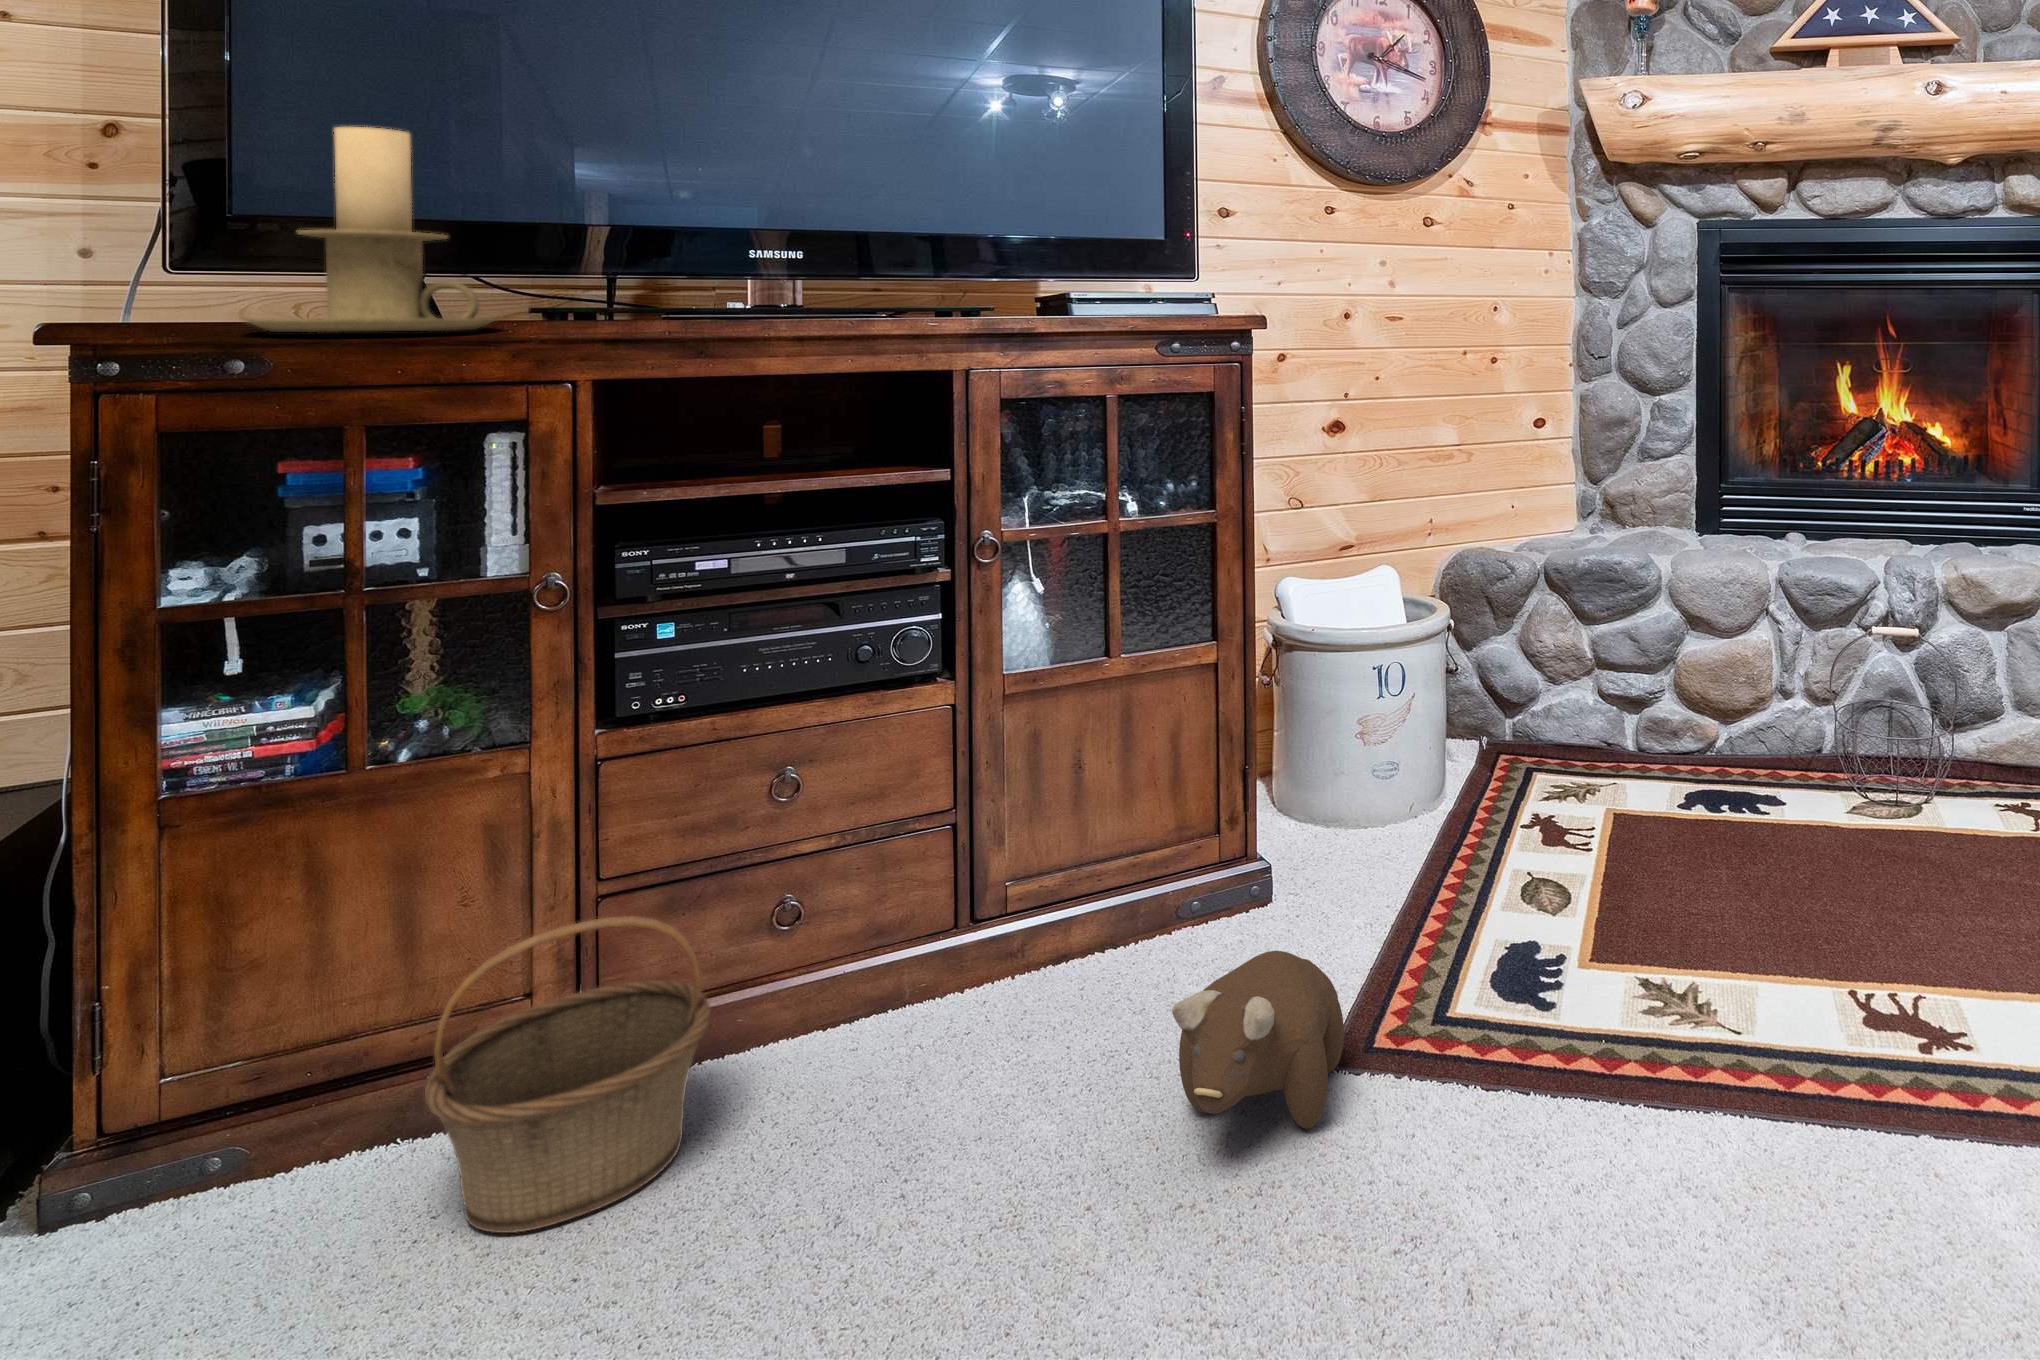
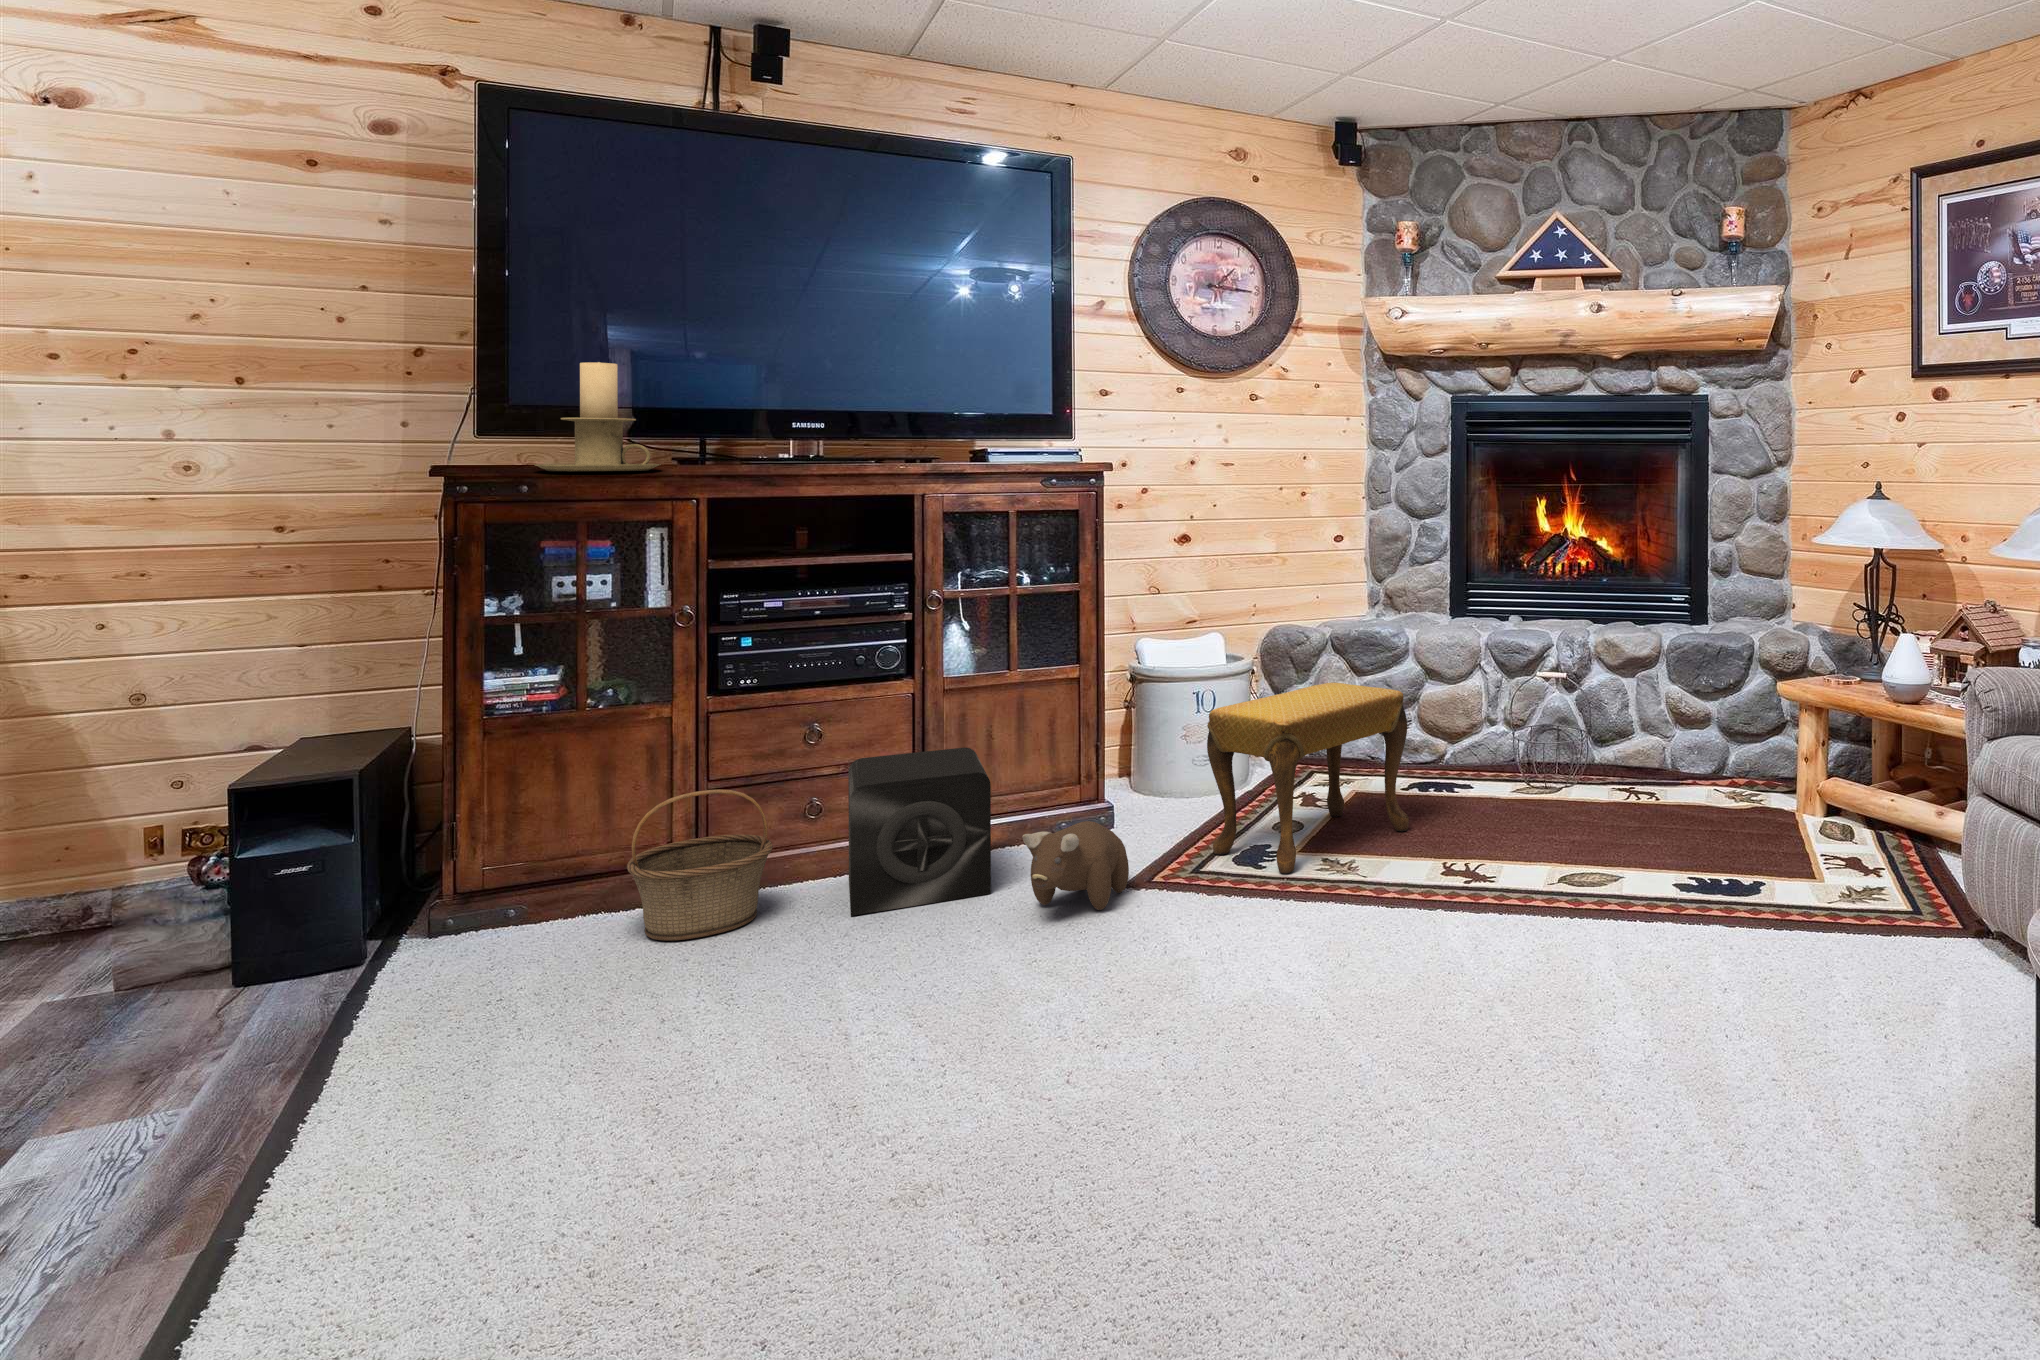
footstool: none [1442,657,1743,1016] -> present [1207,682,1409,873]
speaker: none [848,791,1101,1147] -> present [848,748,991,916]

